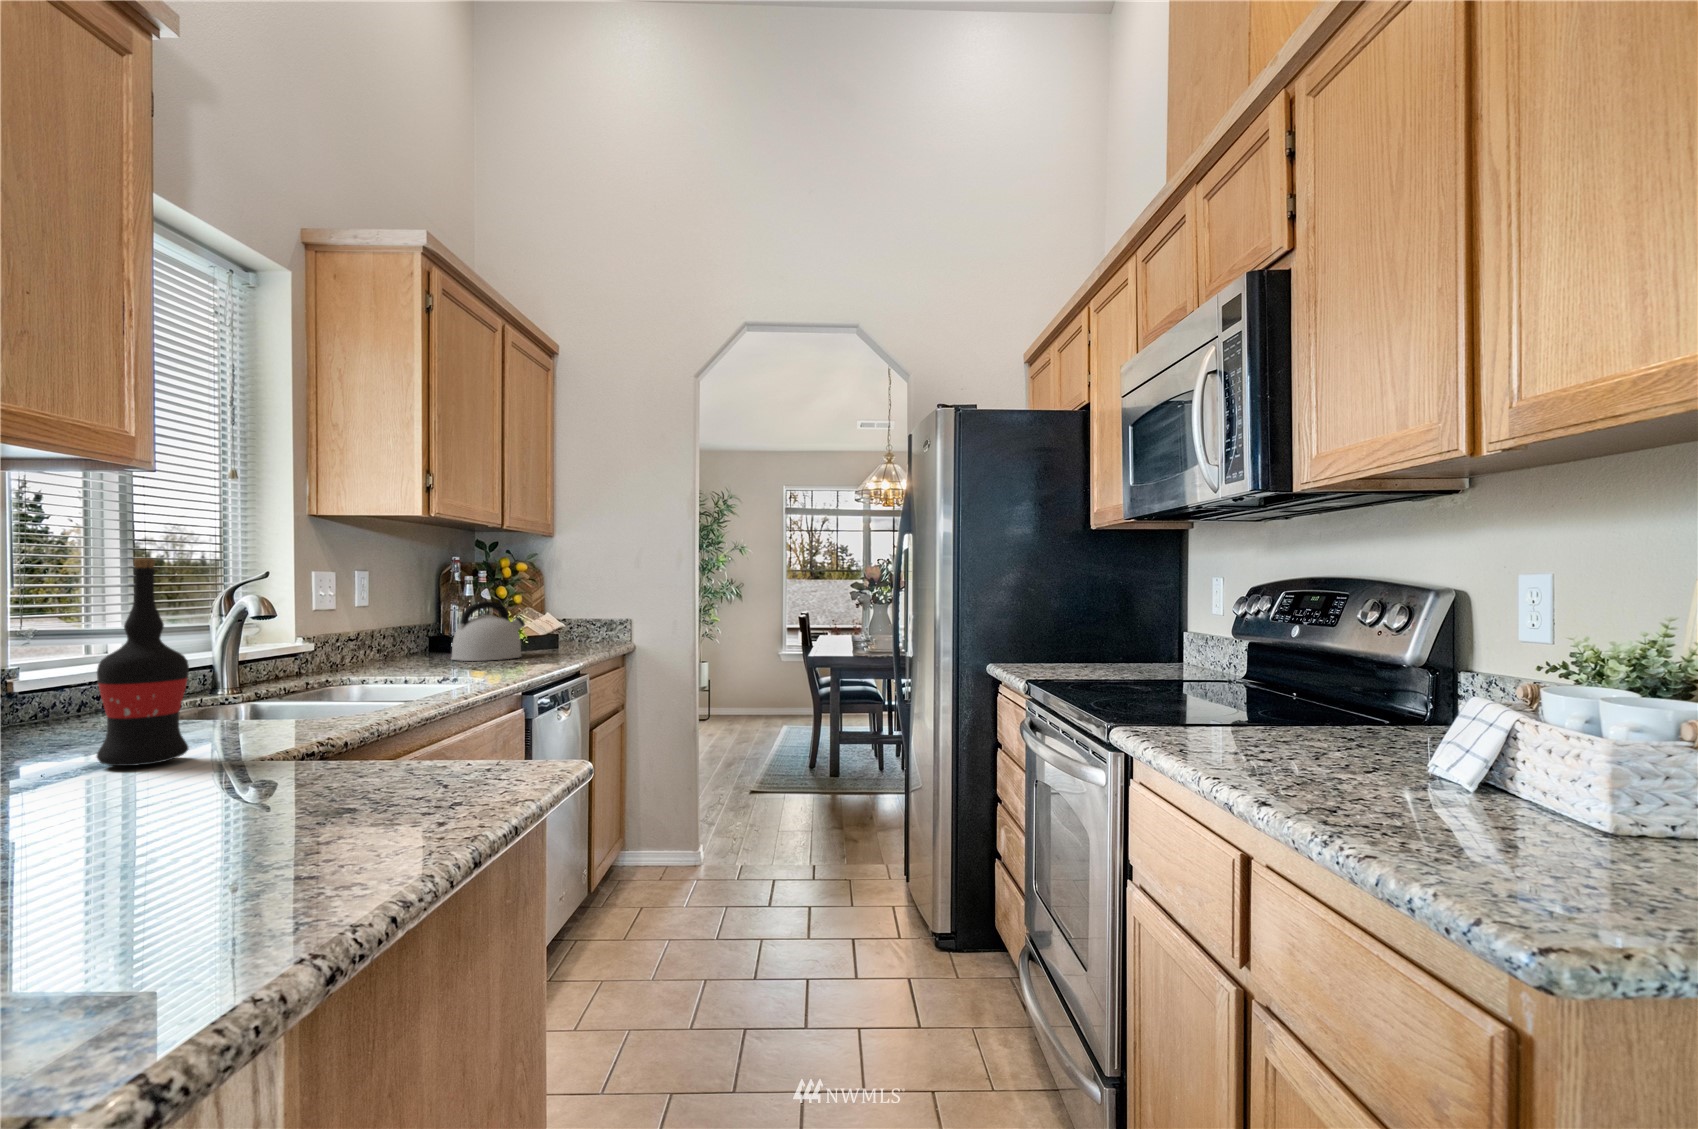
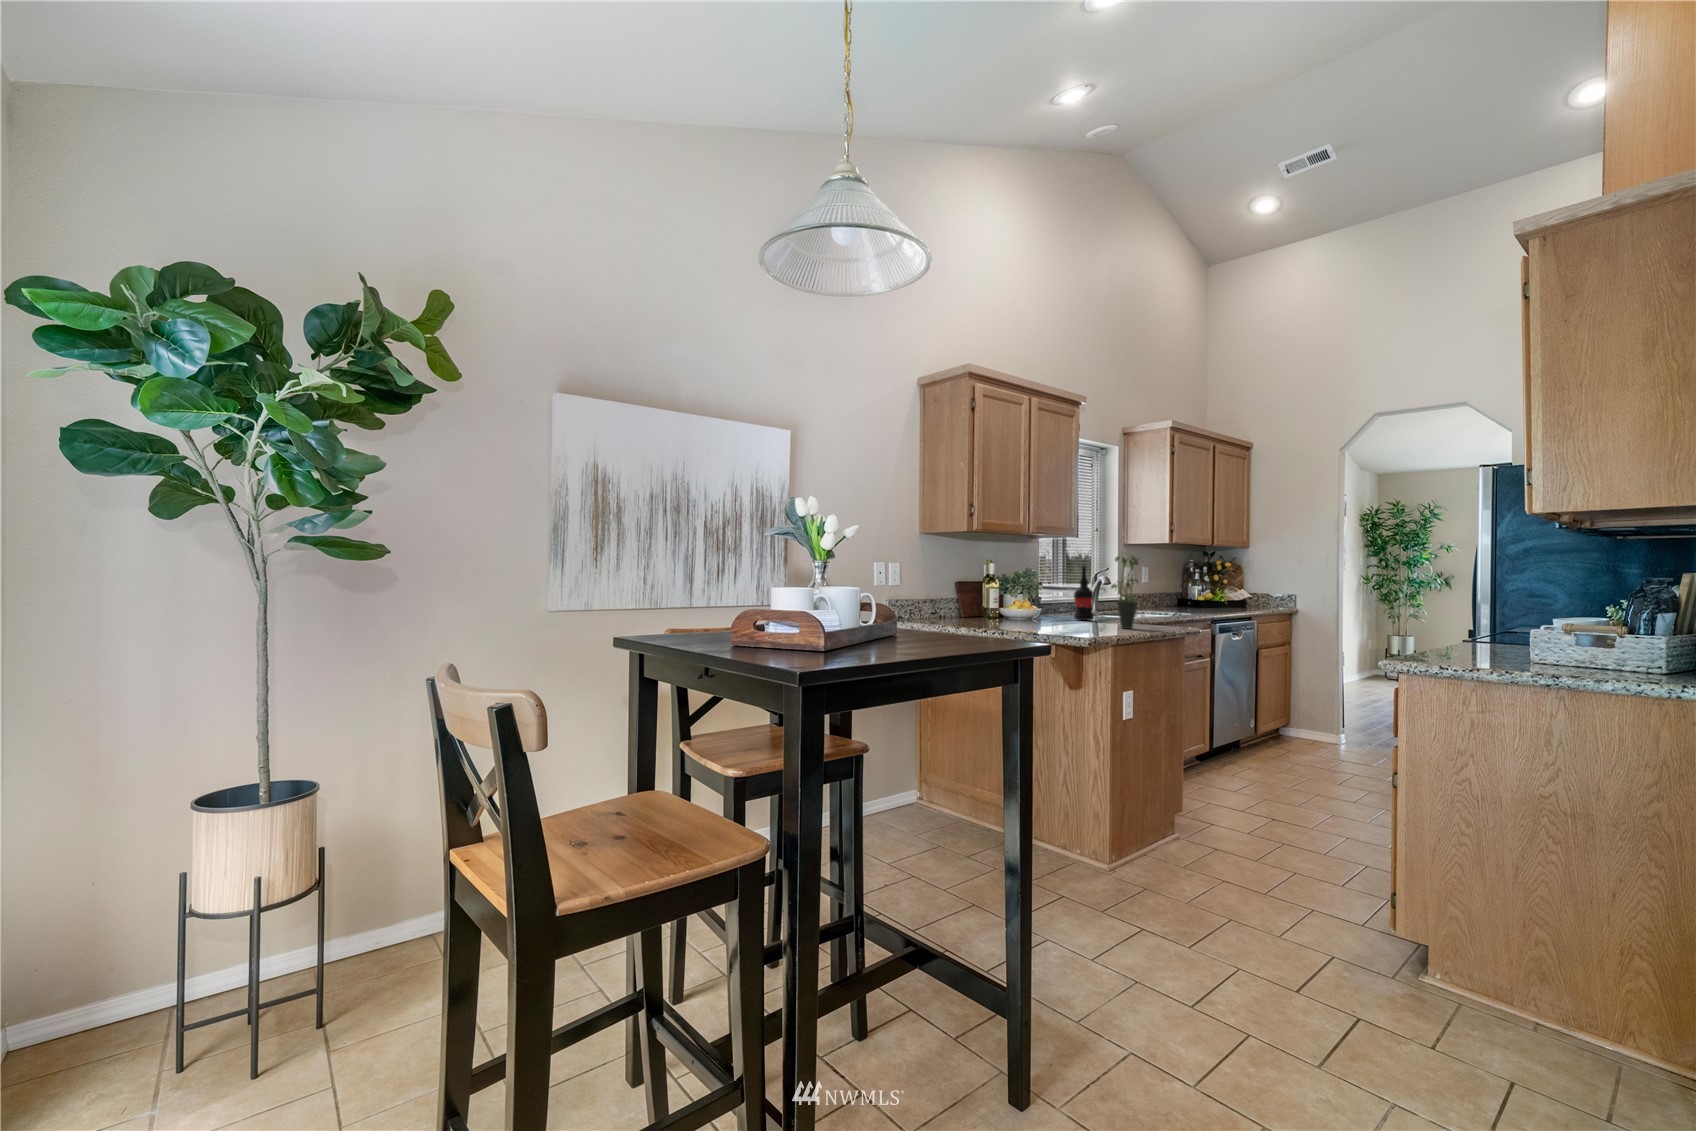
potted plant: none [235,499,404,831] -> present [1111,553,1139,629]
kettle: present [451,601,525,661] -> none [1185,582,1223,610]

